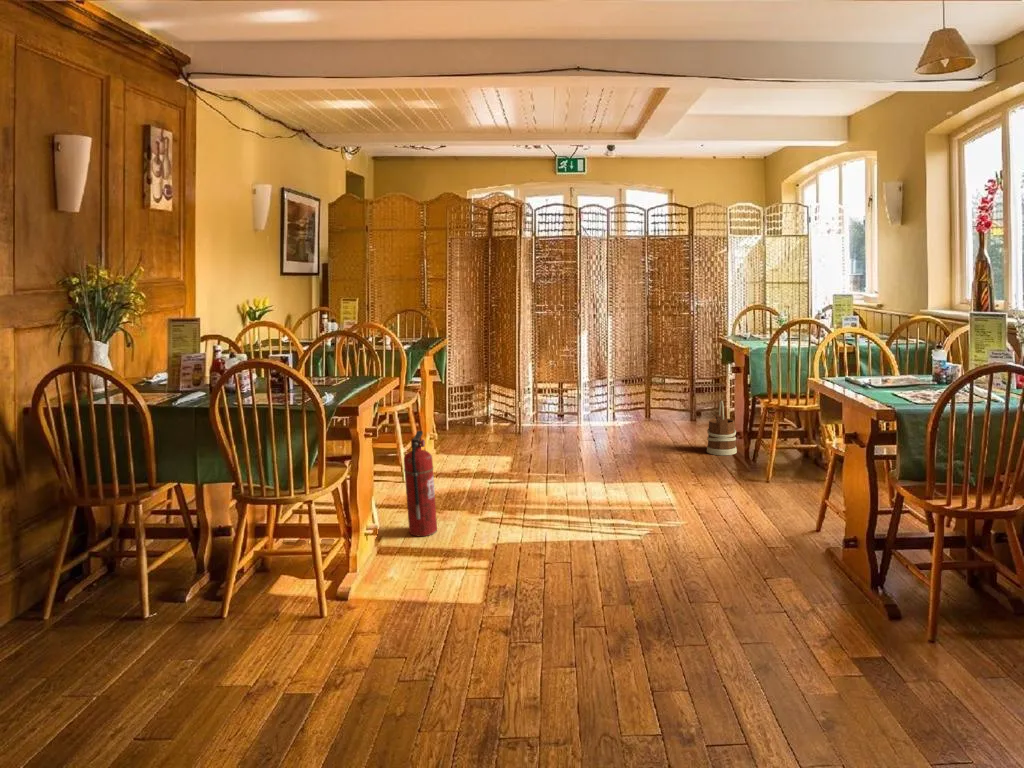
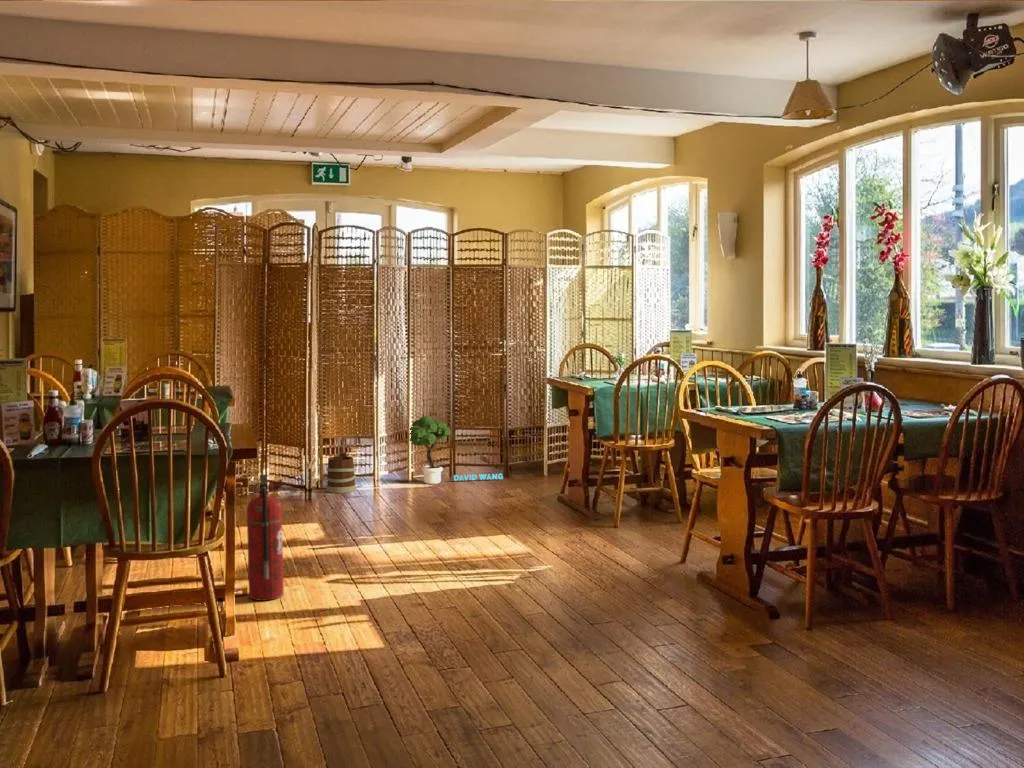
potted tree: none [606,368,689,426] -> present [410,416,503,484]
wooden bucket: present [707,401,737,455] -> present [326,437,356,493]

